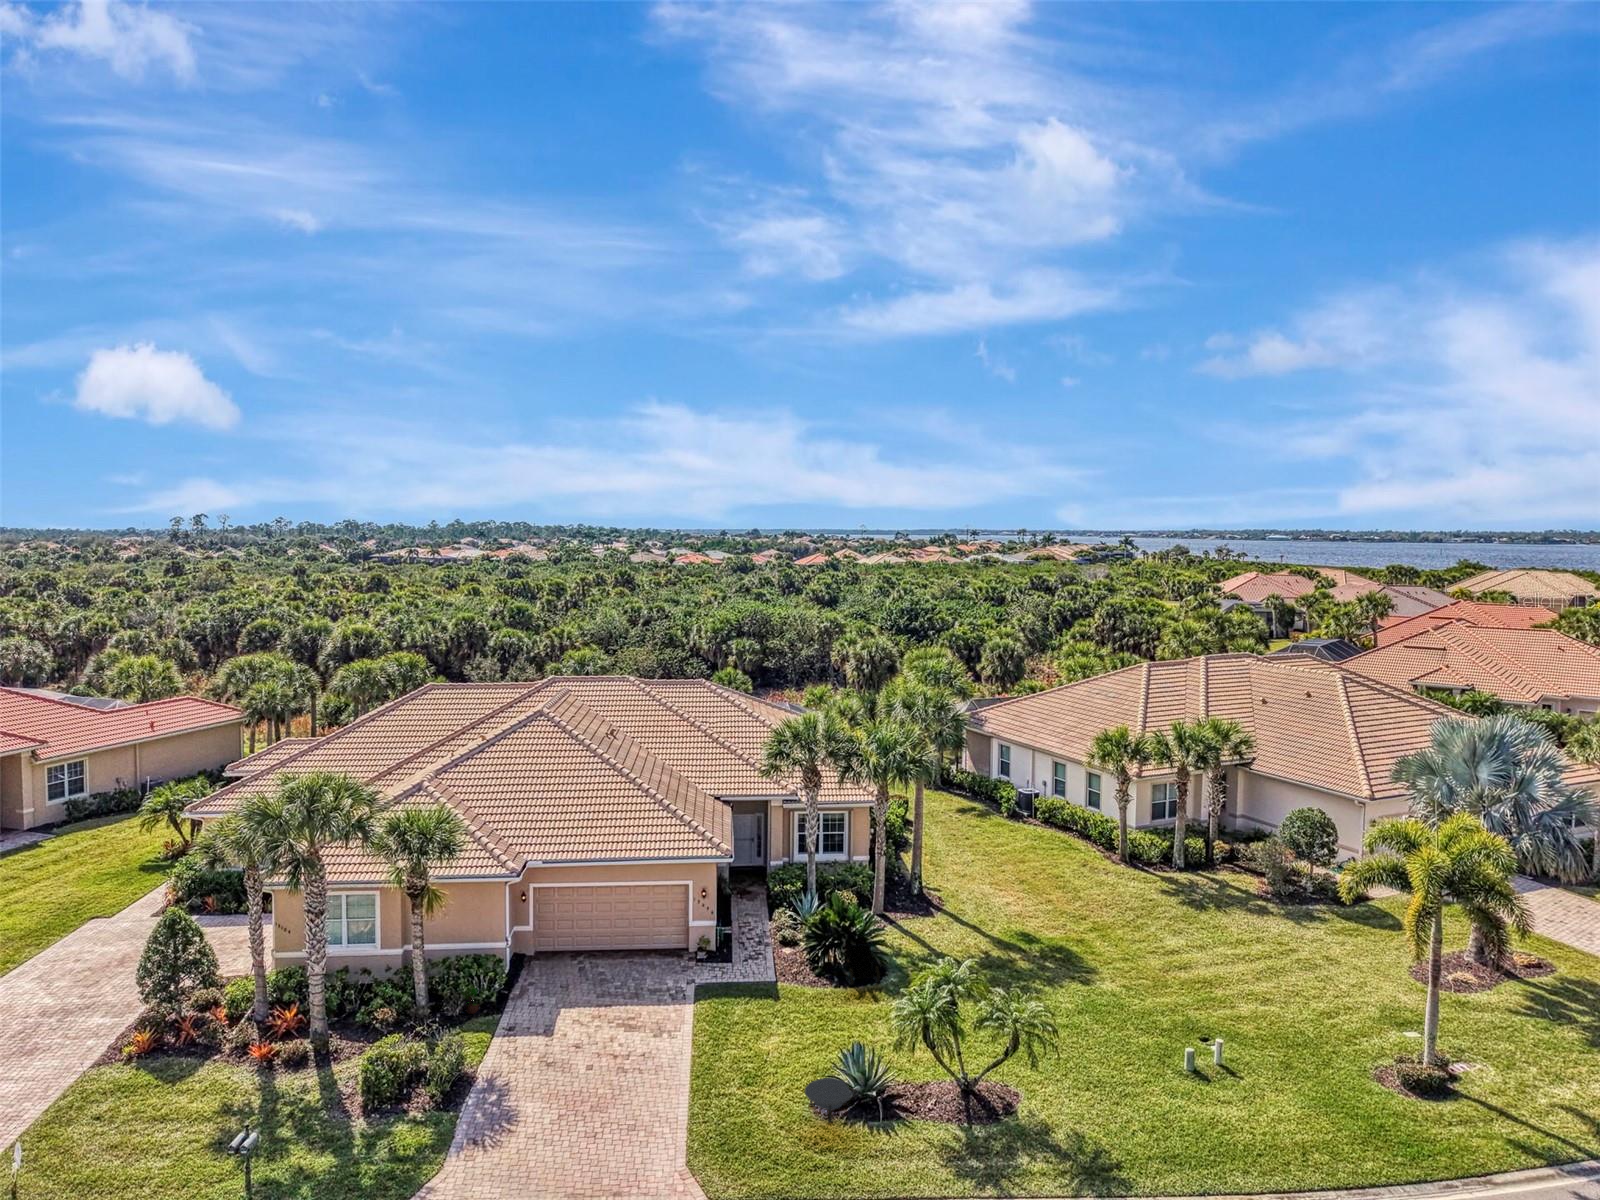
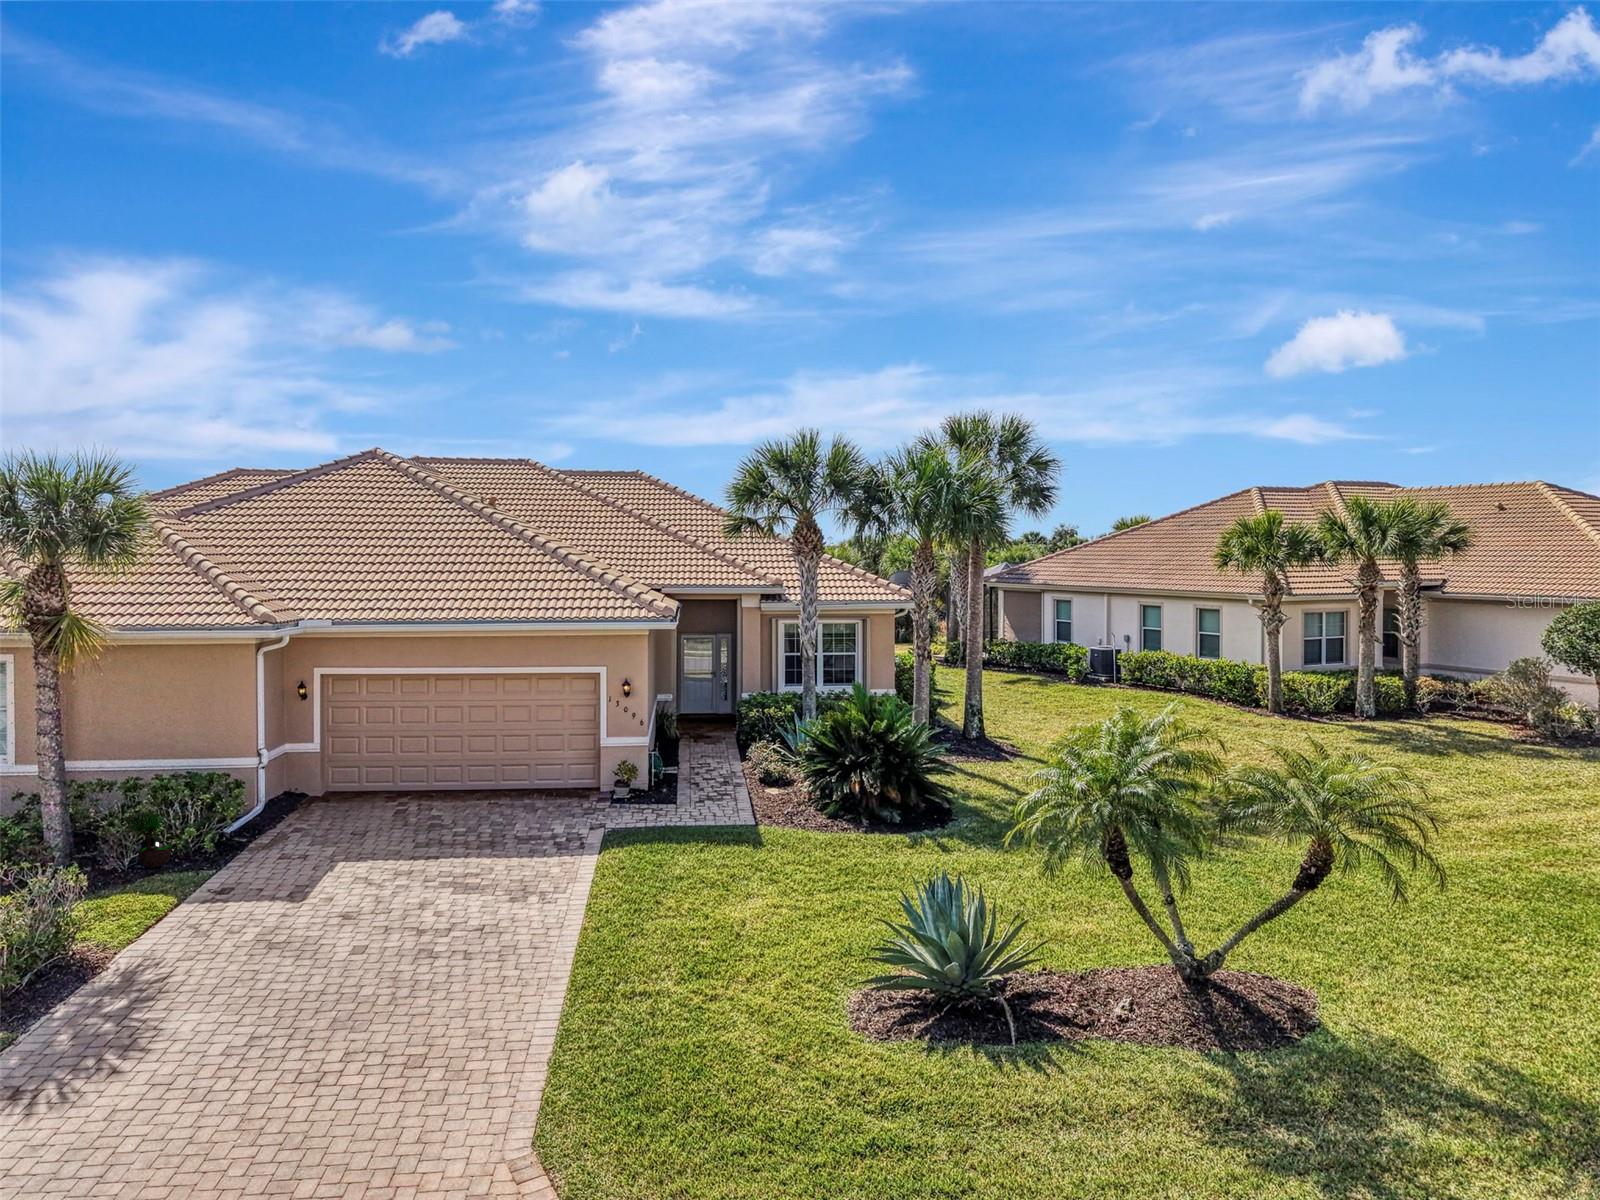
armchair: present [845,944,880,985] -> none [877,764,946,831]
round table: present [805,1078,853,1123] -> none [824,952,942,1050]

